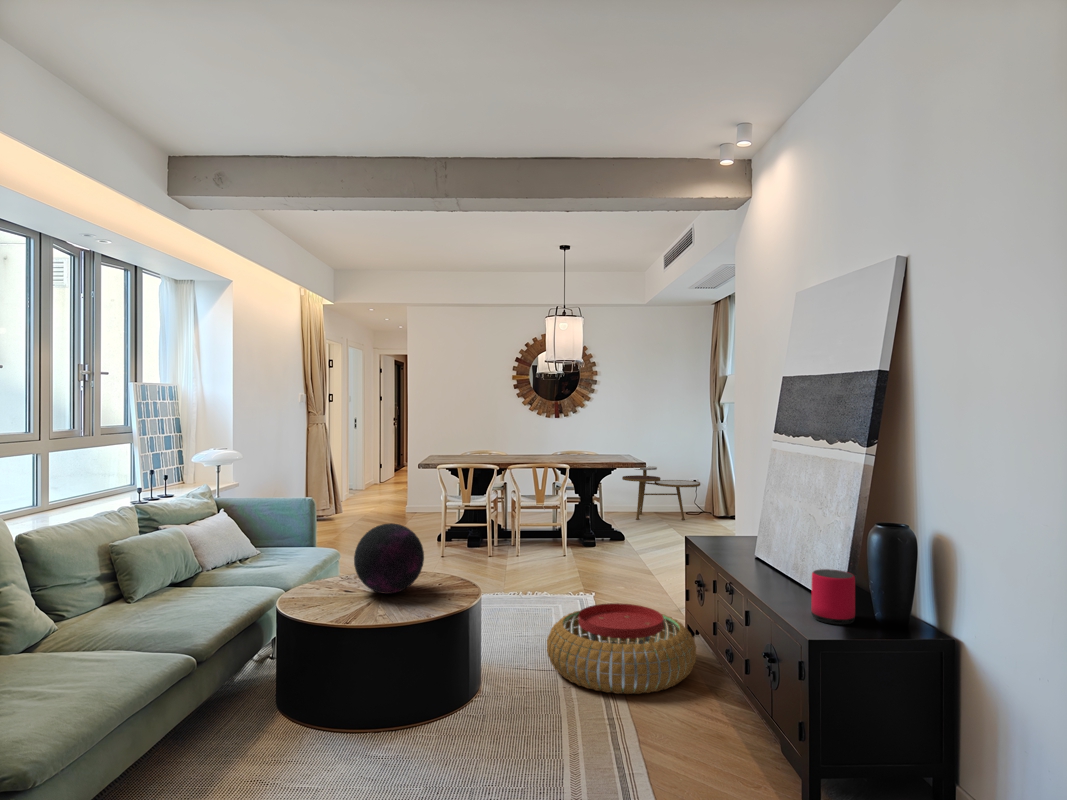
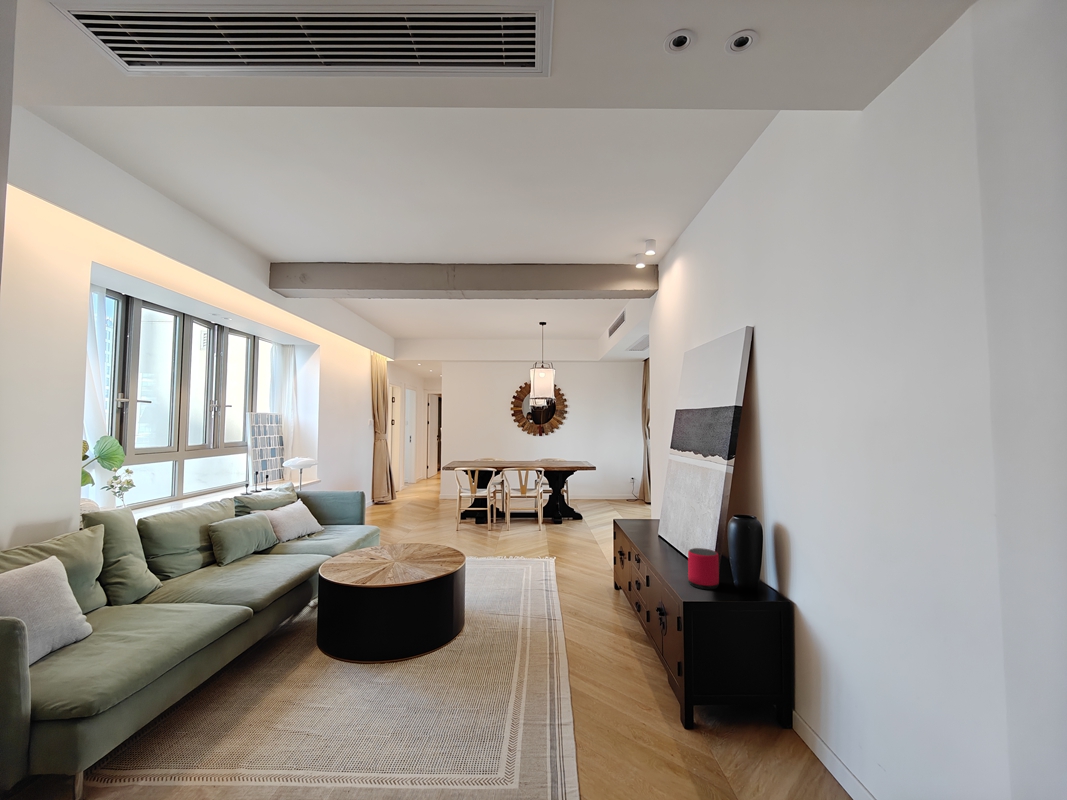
side table: present [622,466,700,520] -> none [584,469,636,506]
decorative orb: present [354,523,424,594] -> none [377,511,426,561]
pouf: present [547,603,696,694] -> none [513,567,618,634]

